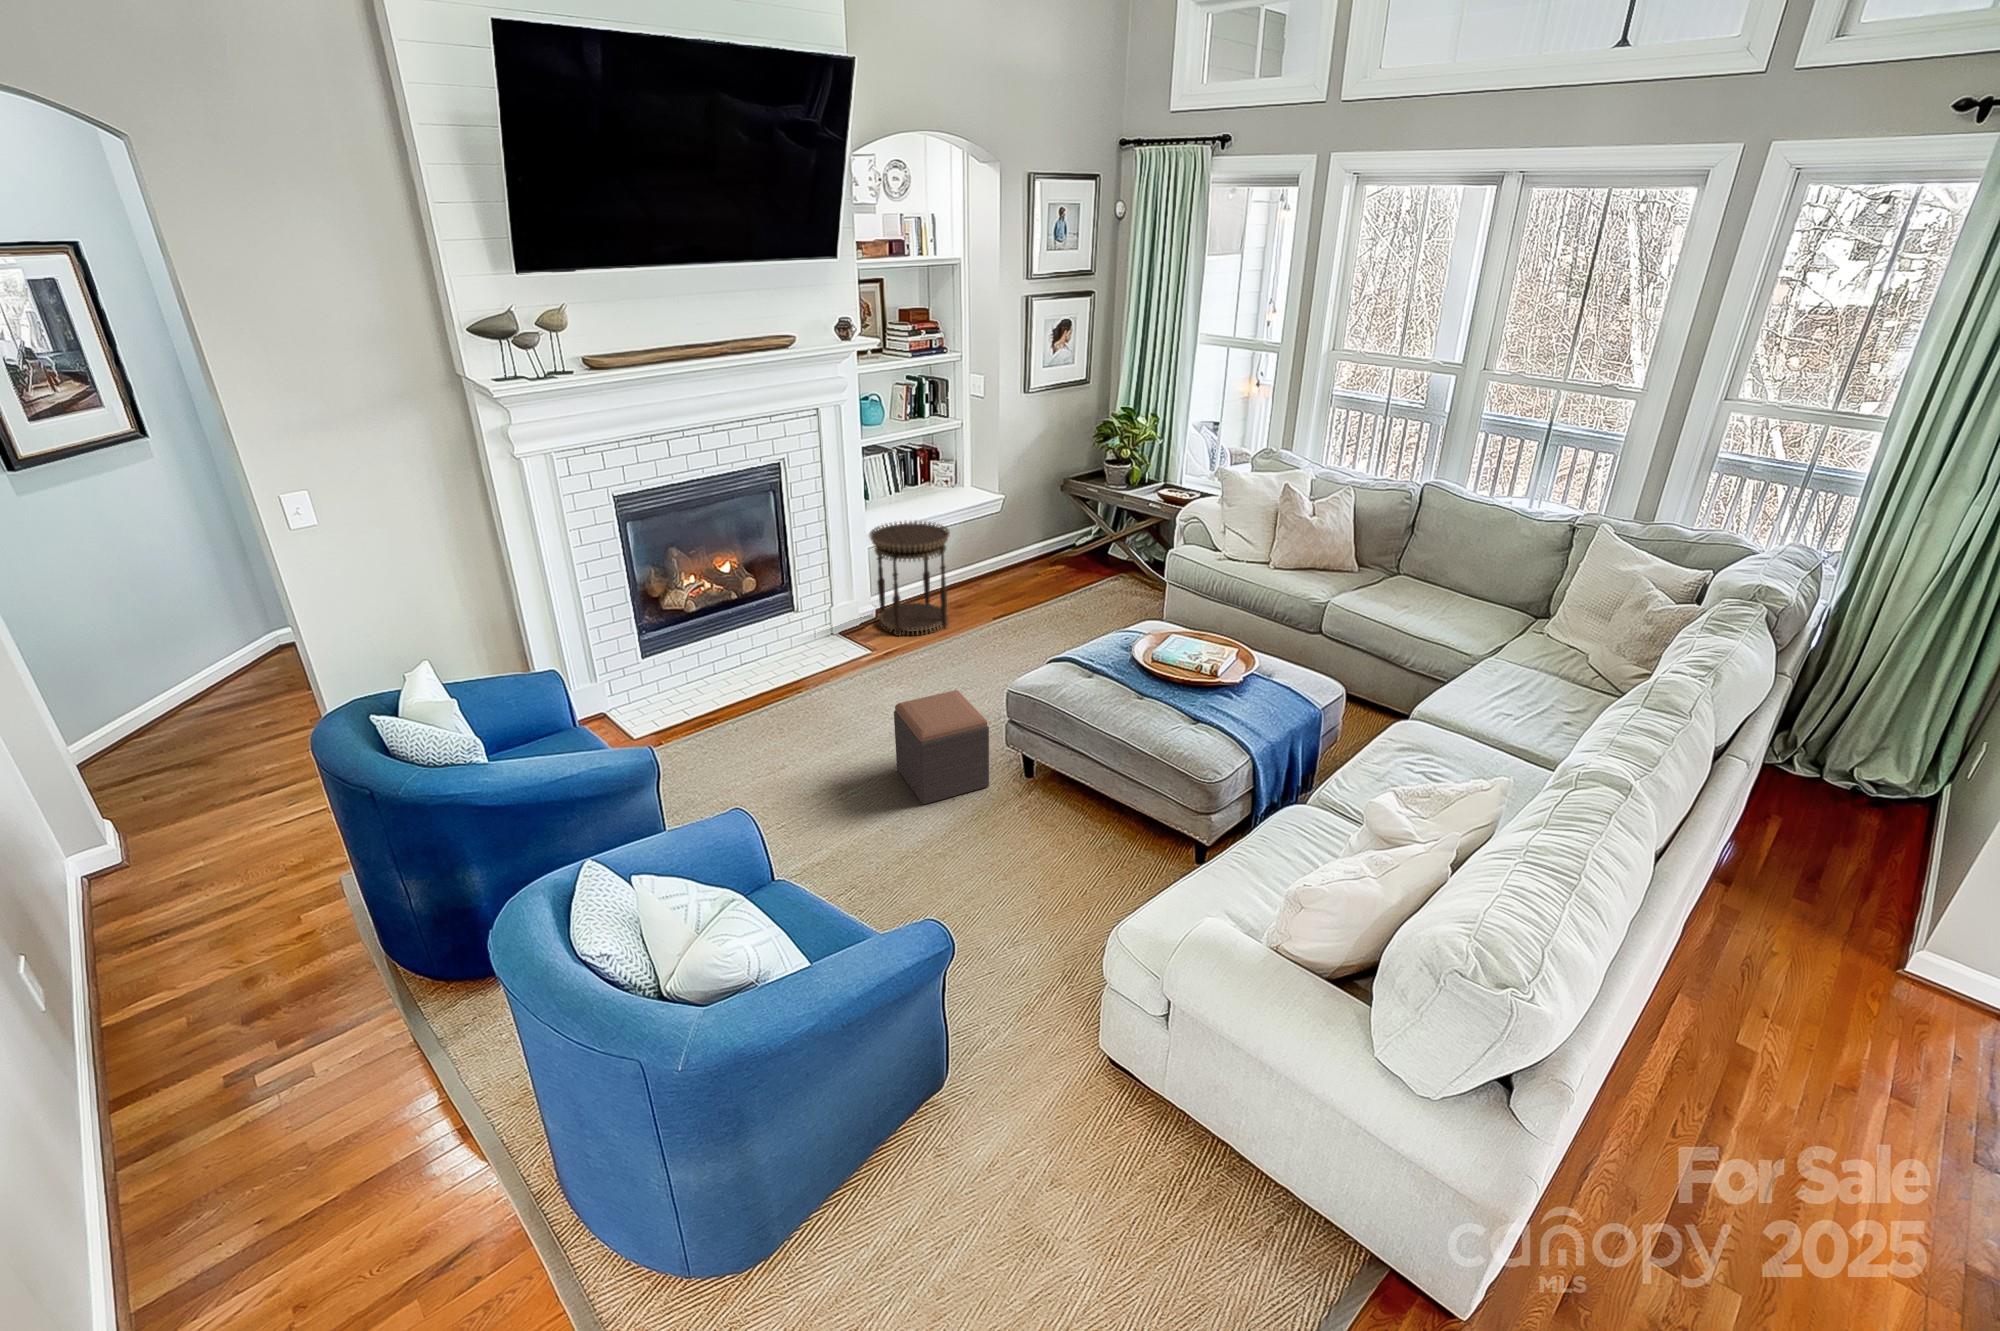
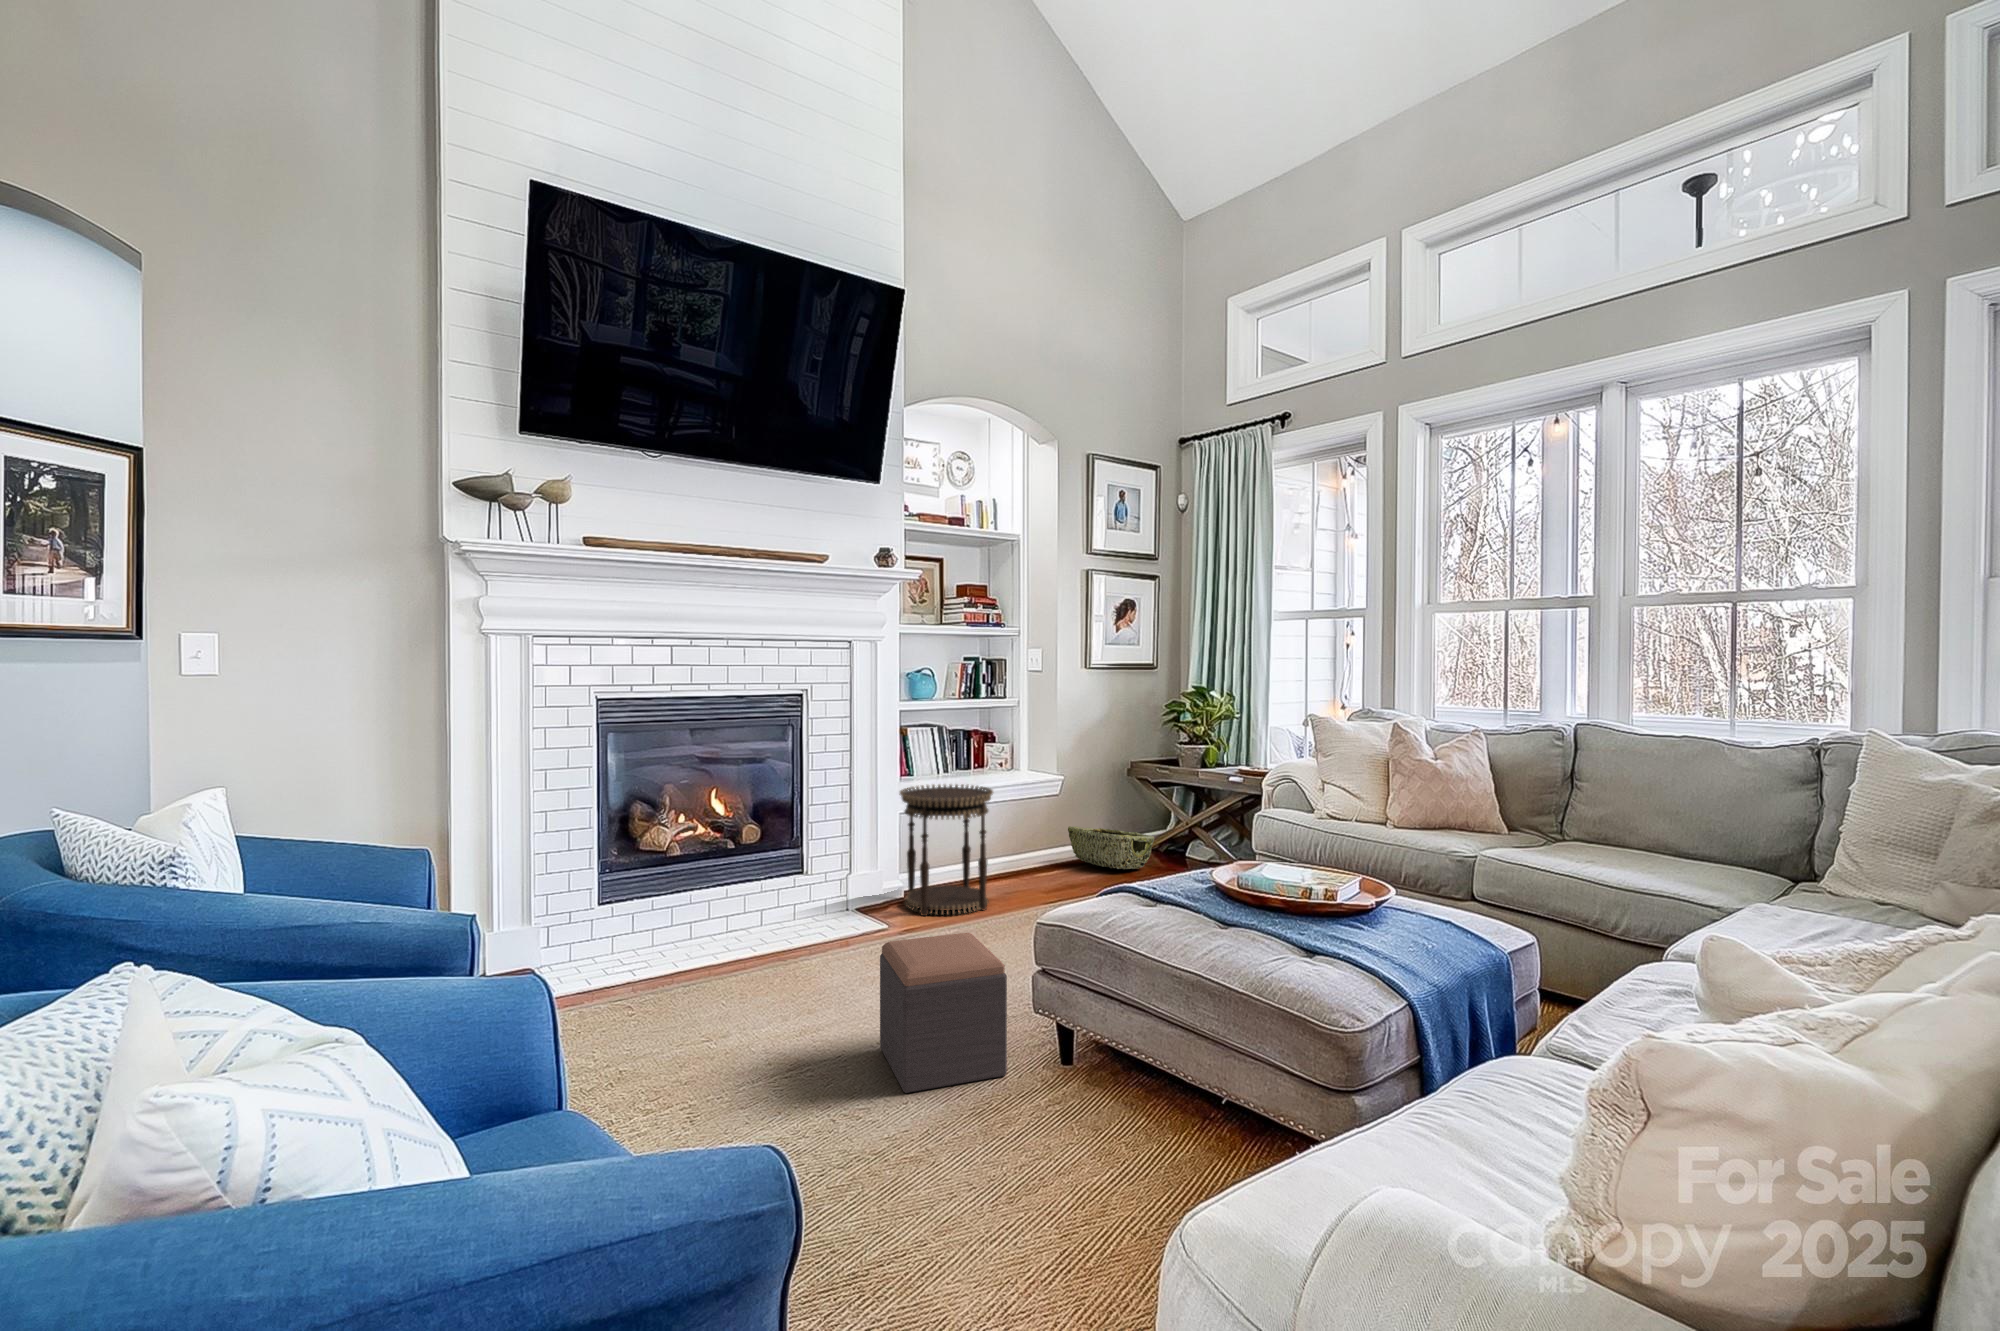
woven basket: none [1007,536,1082,576] -> present [1068,826,1154,870]

